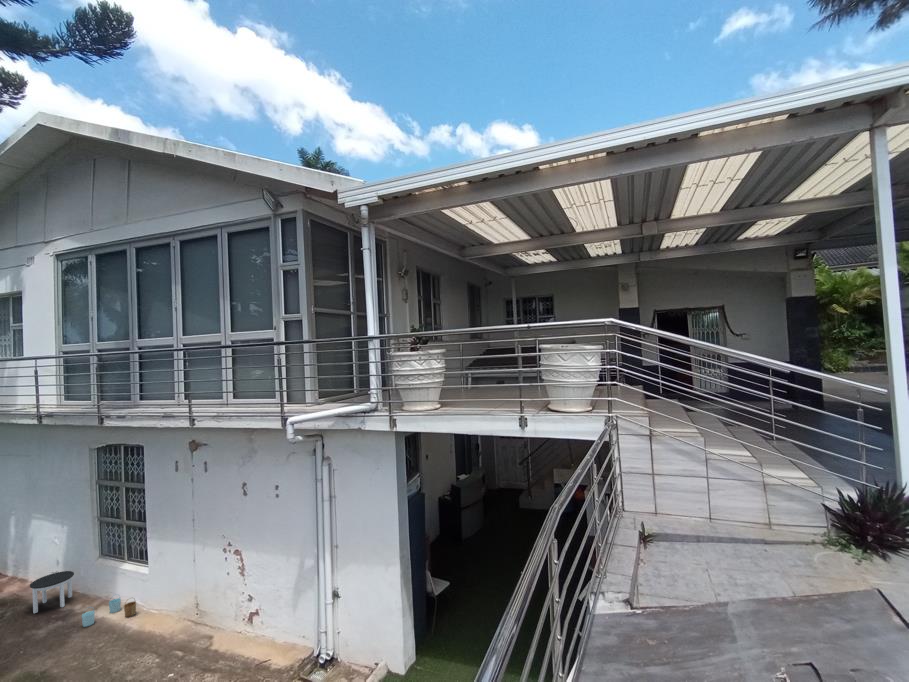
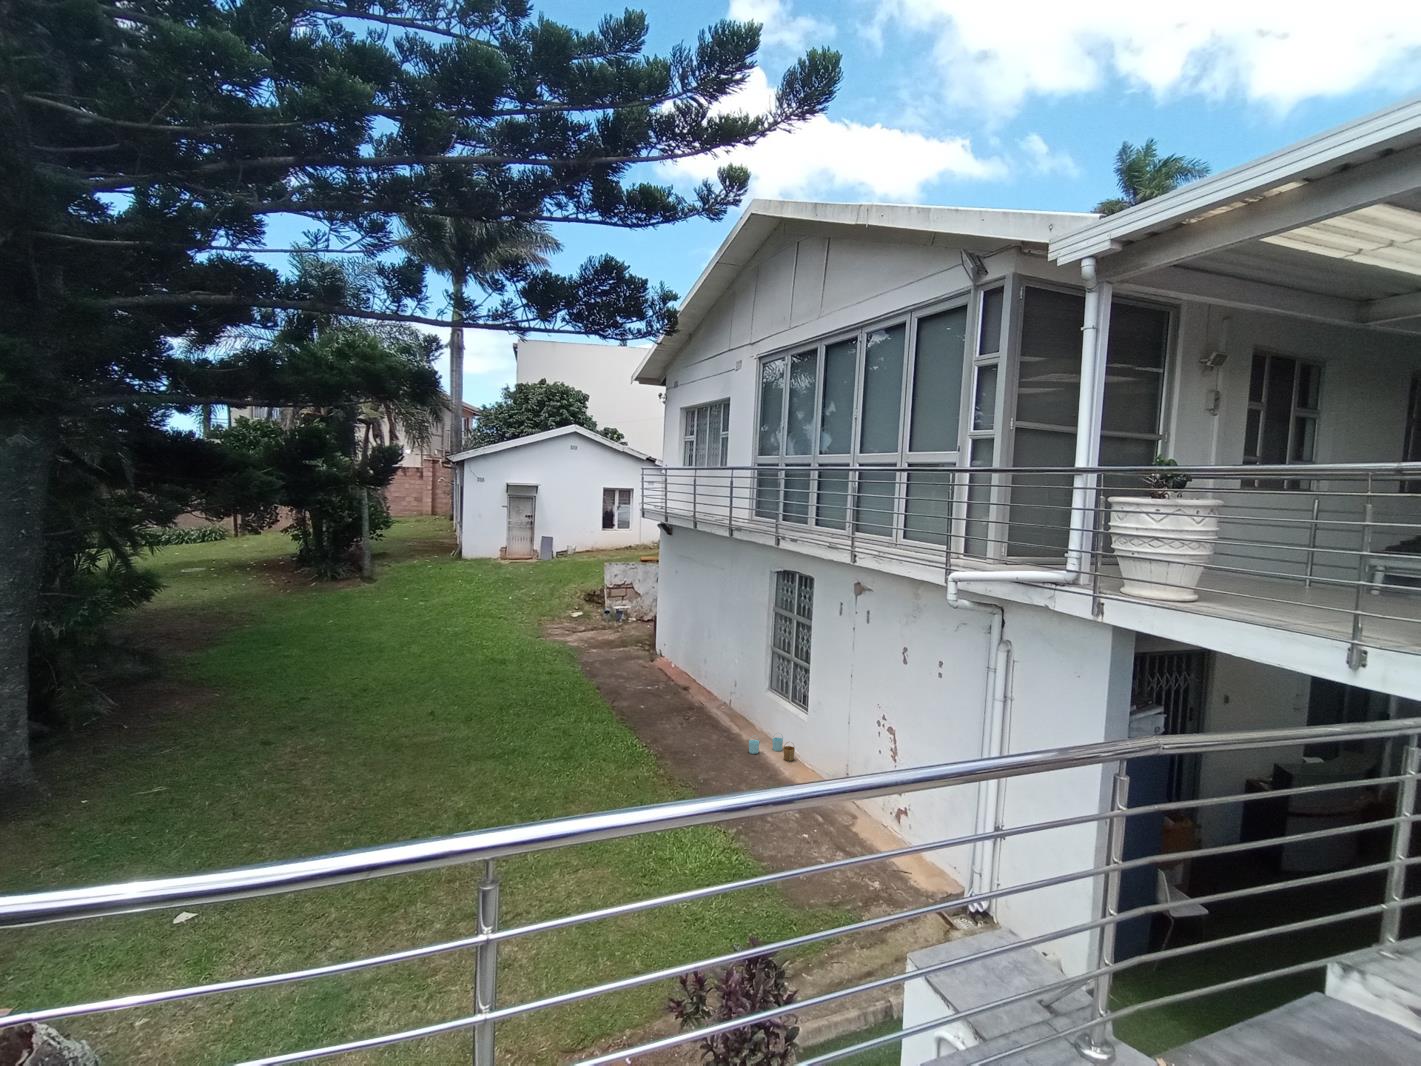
round table: present [30,571,74,613] -> none [716,692,750,728]

